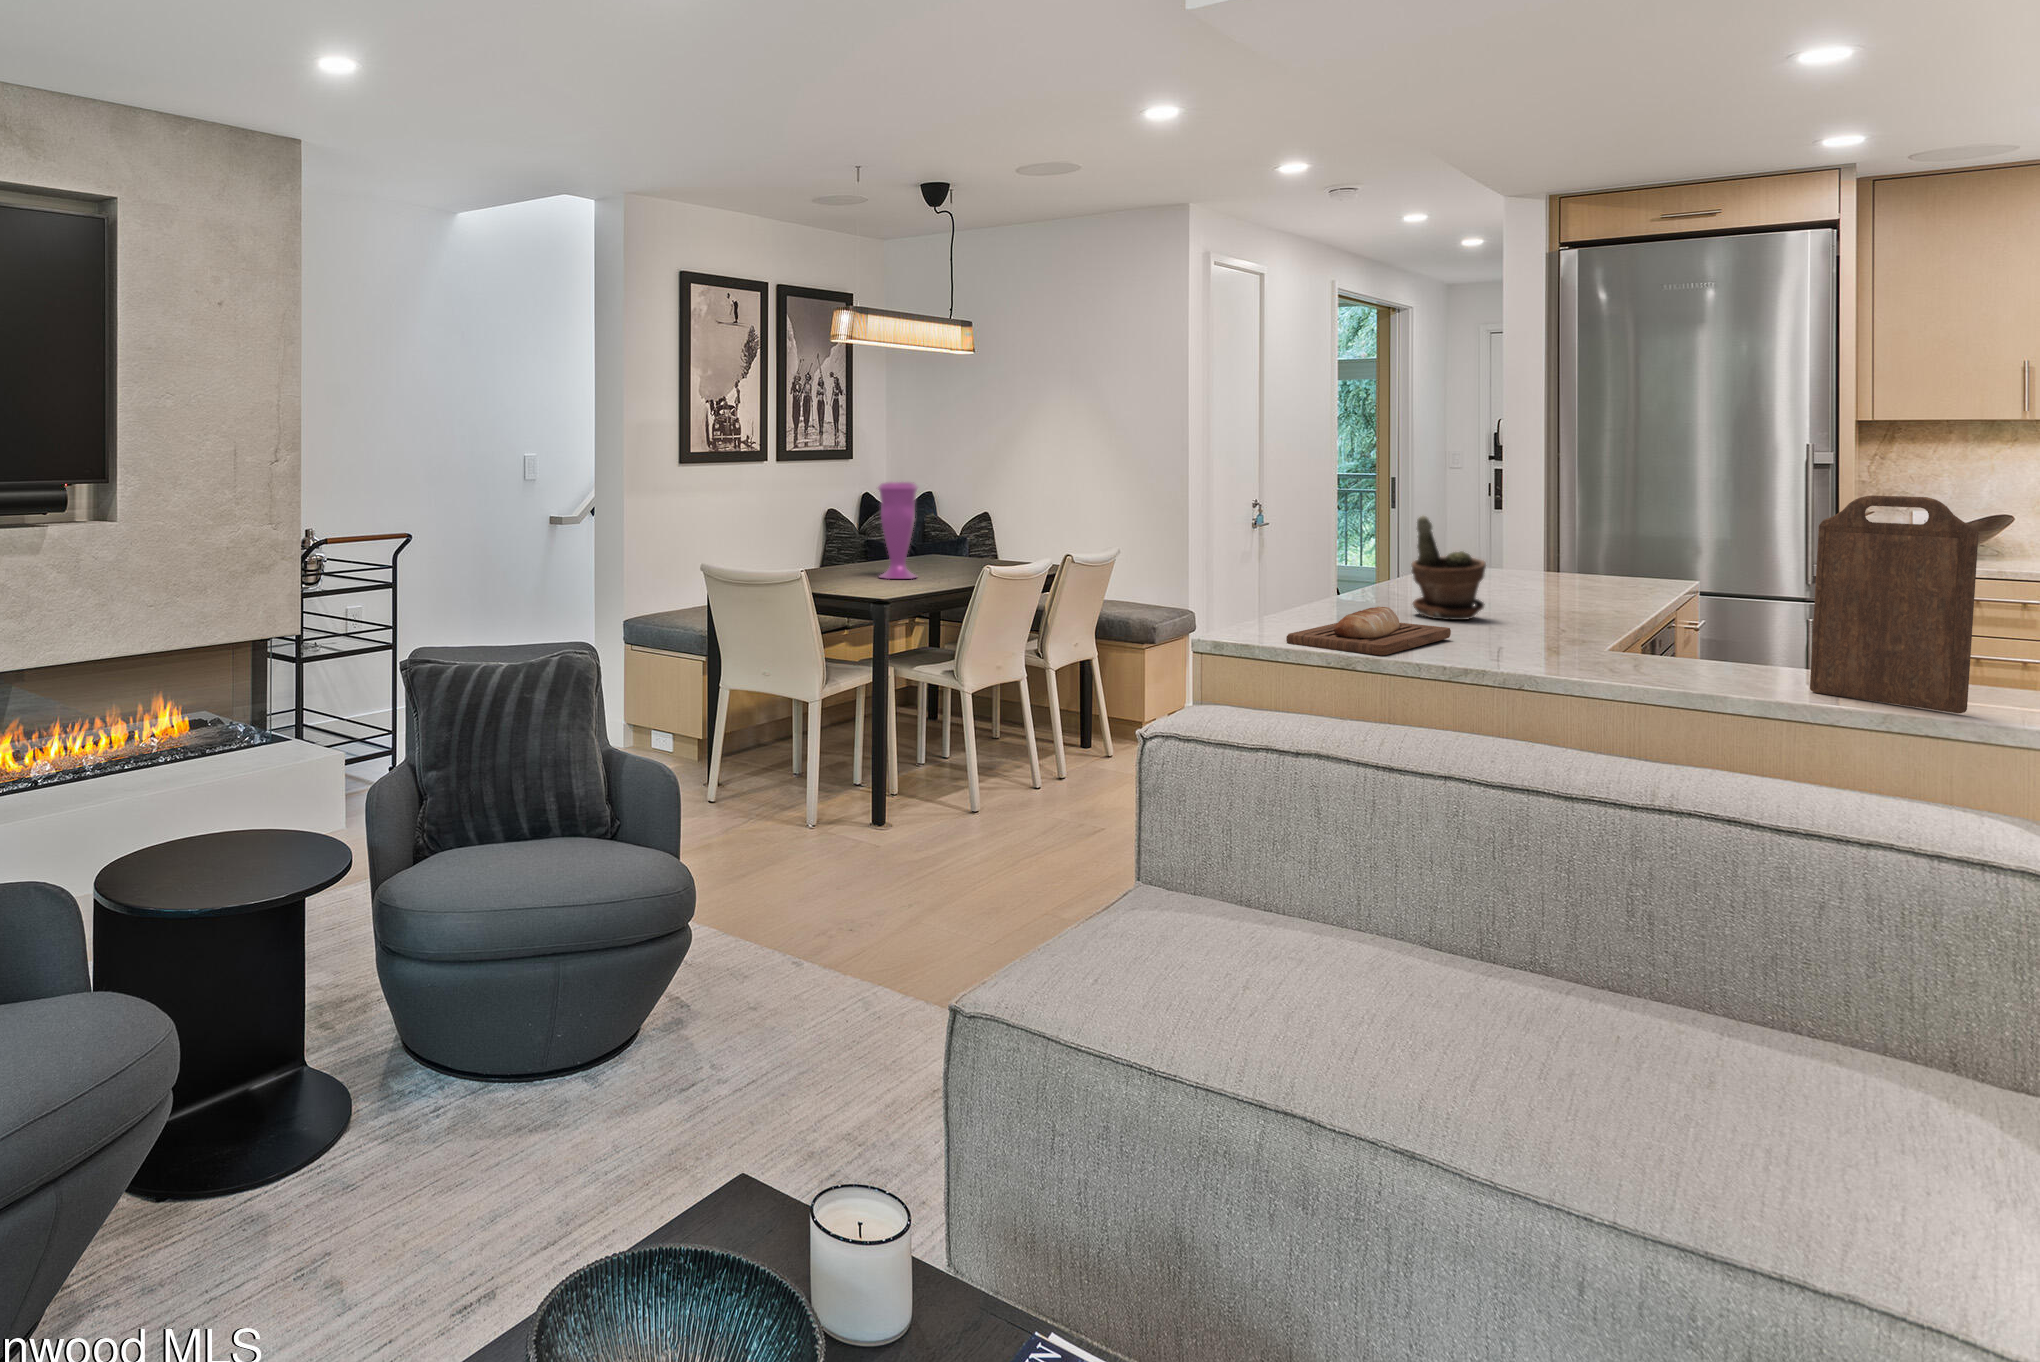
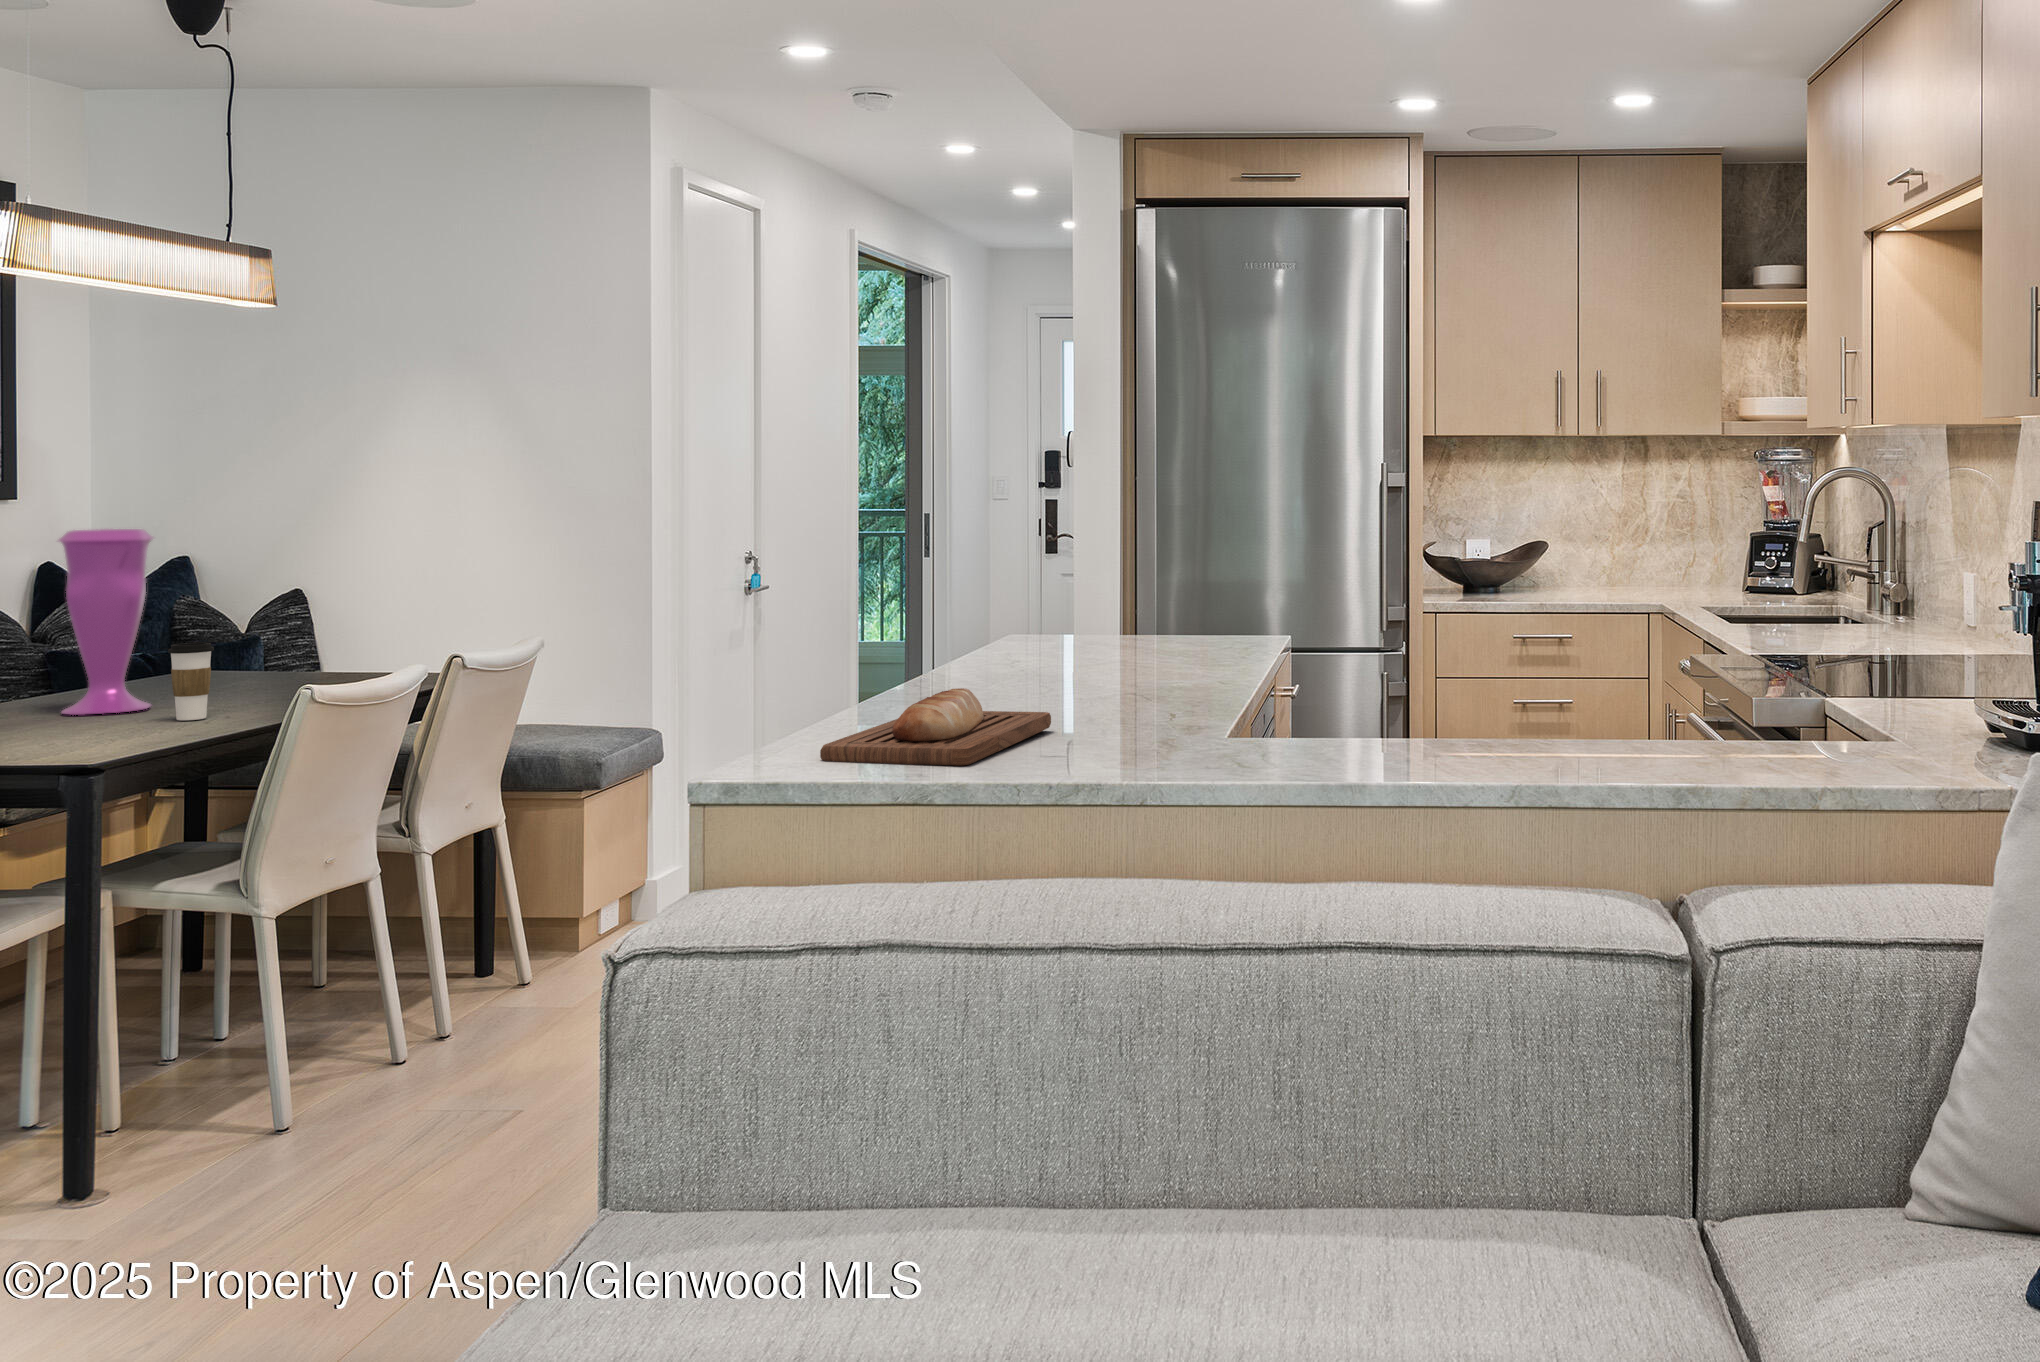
cutting board: present [1810,495,1979,713] -> none [1464,497,1614,763]
potted plant: present [1412,516,1486,620] -> none [989,549,1084,702]
coffee cup: none [927,545,948,586] -> present [168,643,214,720]

